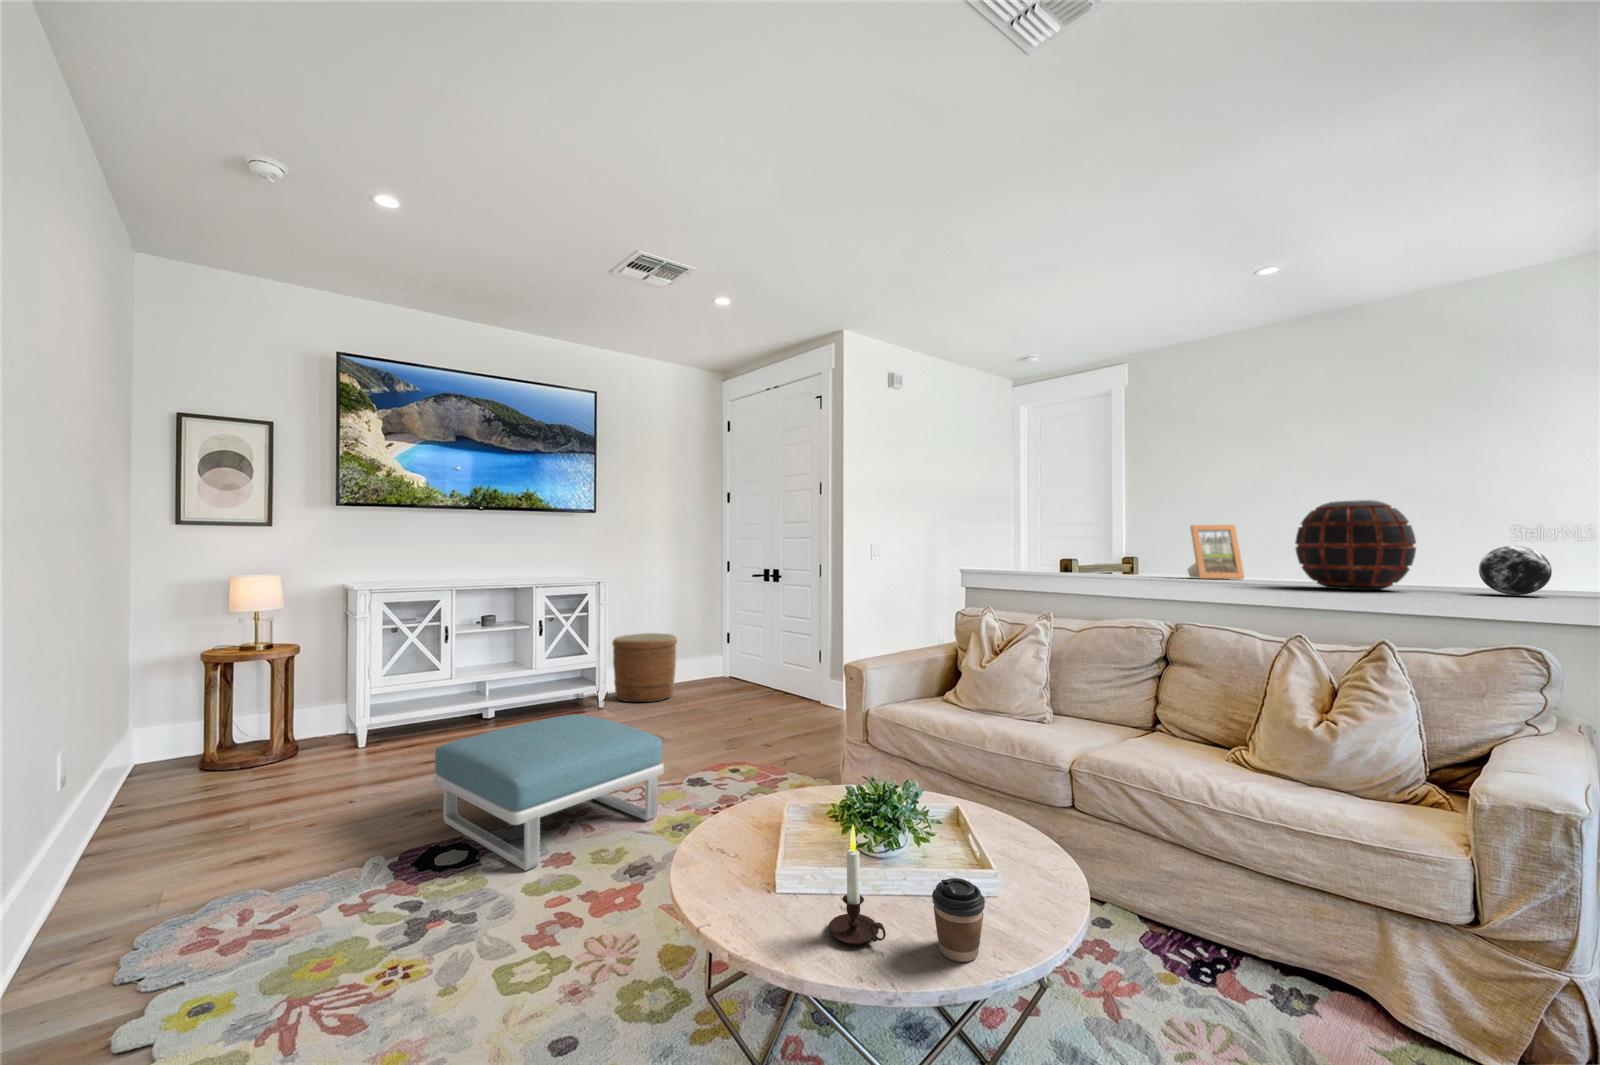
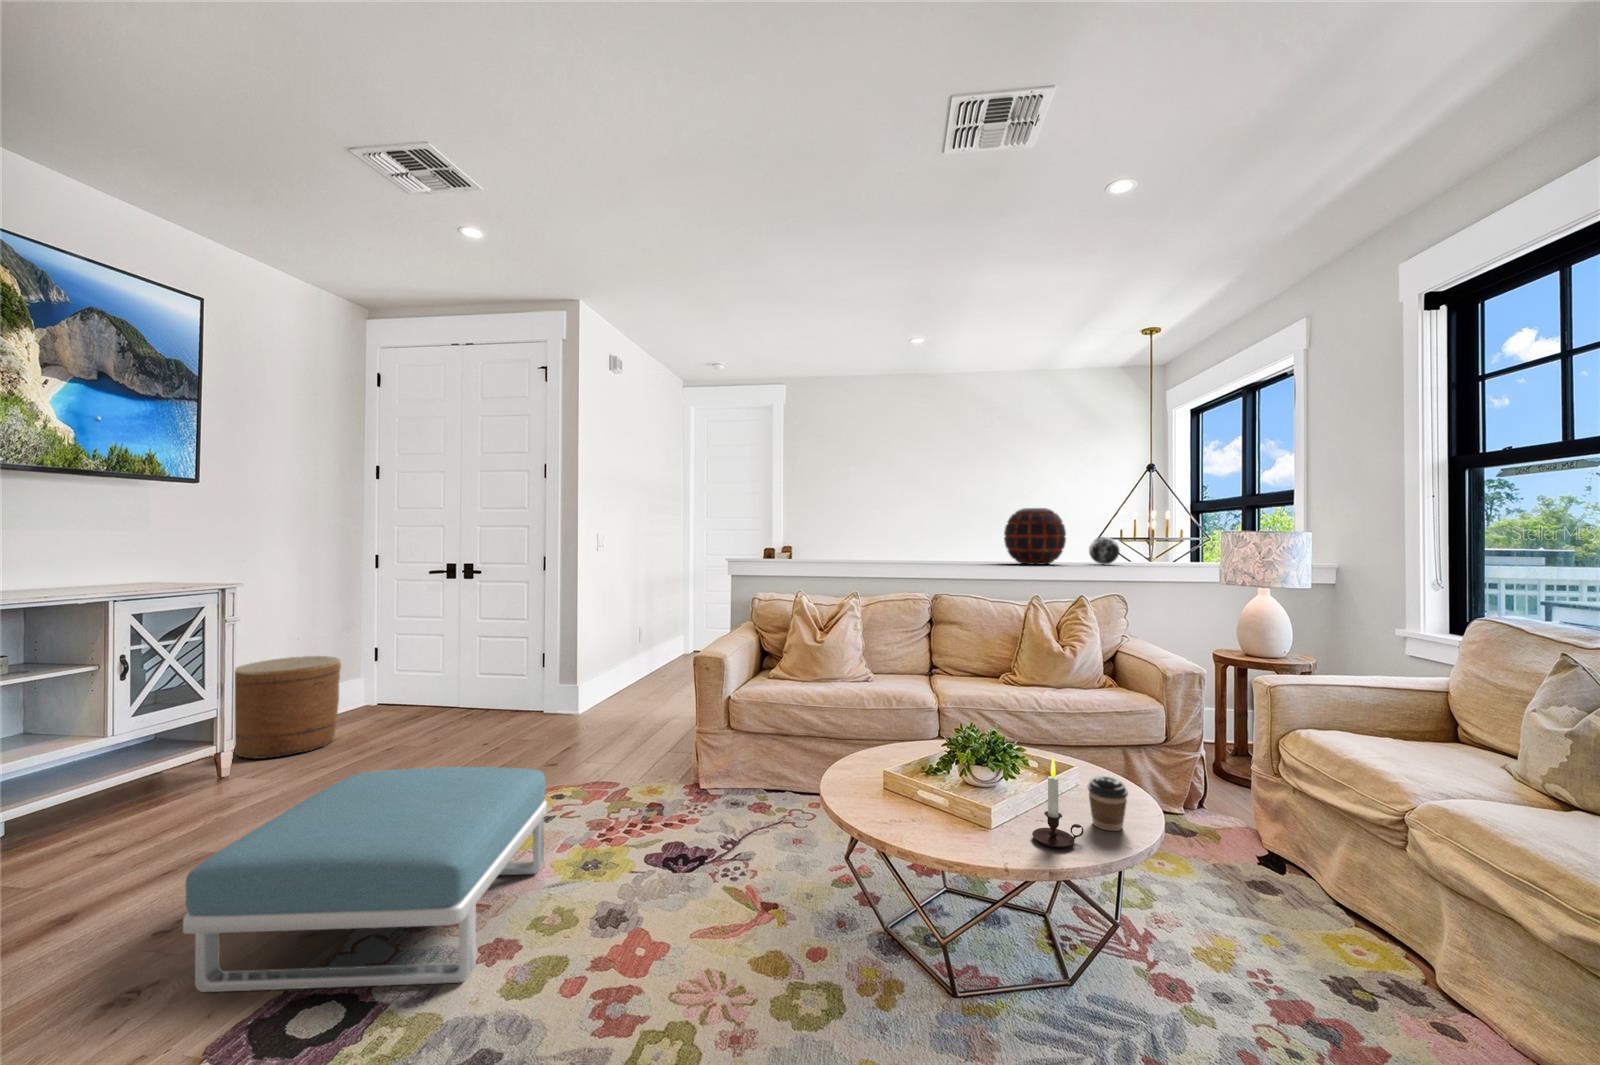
picture frame: present [1187,525,1244,579] -> none [901,521,940,561]

